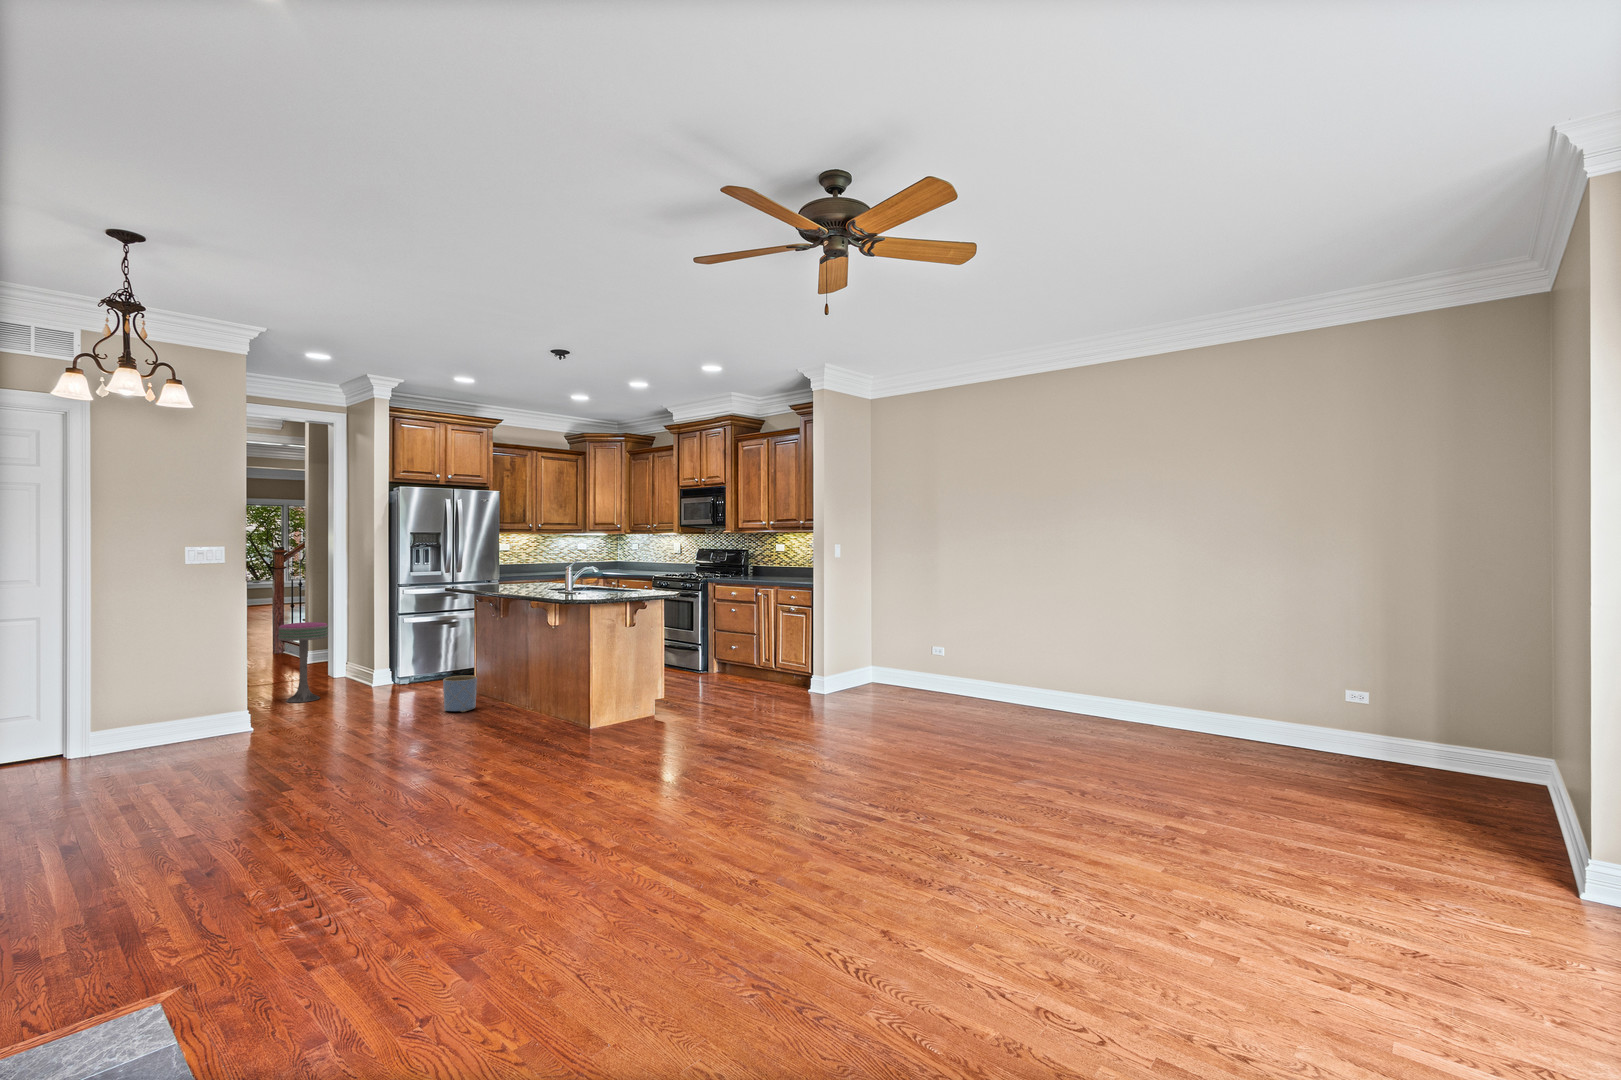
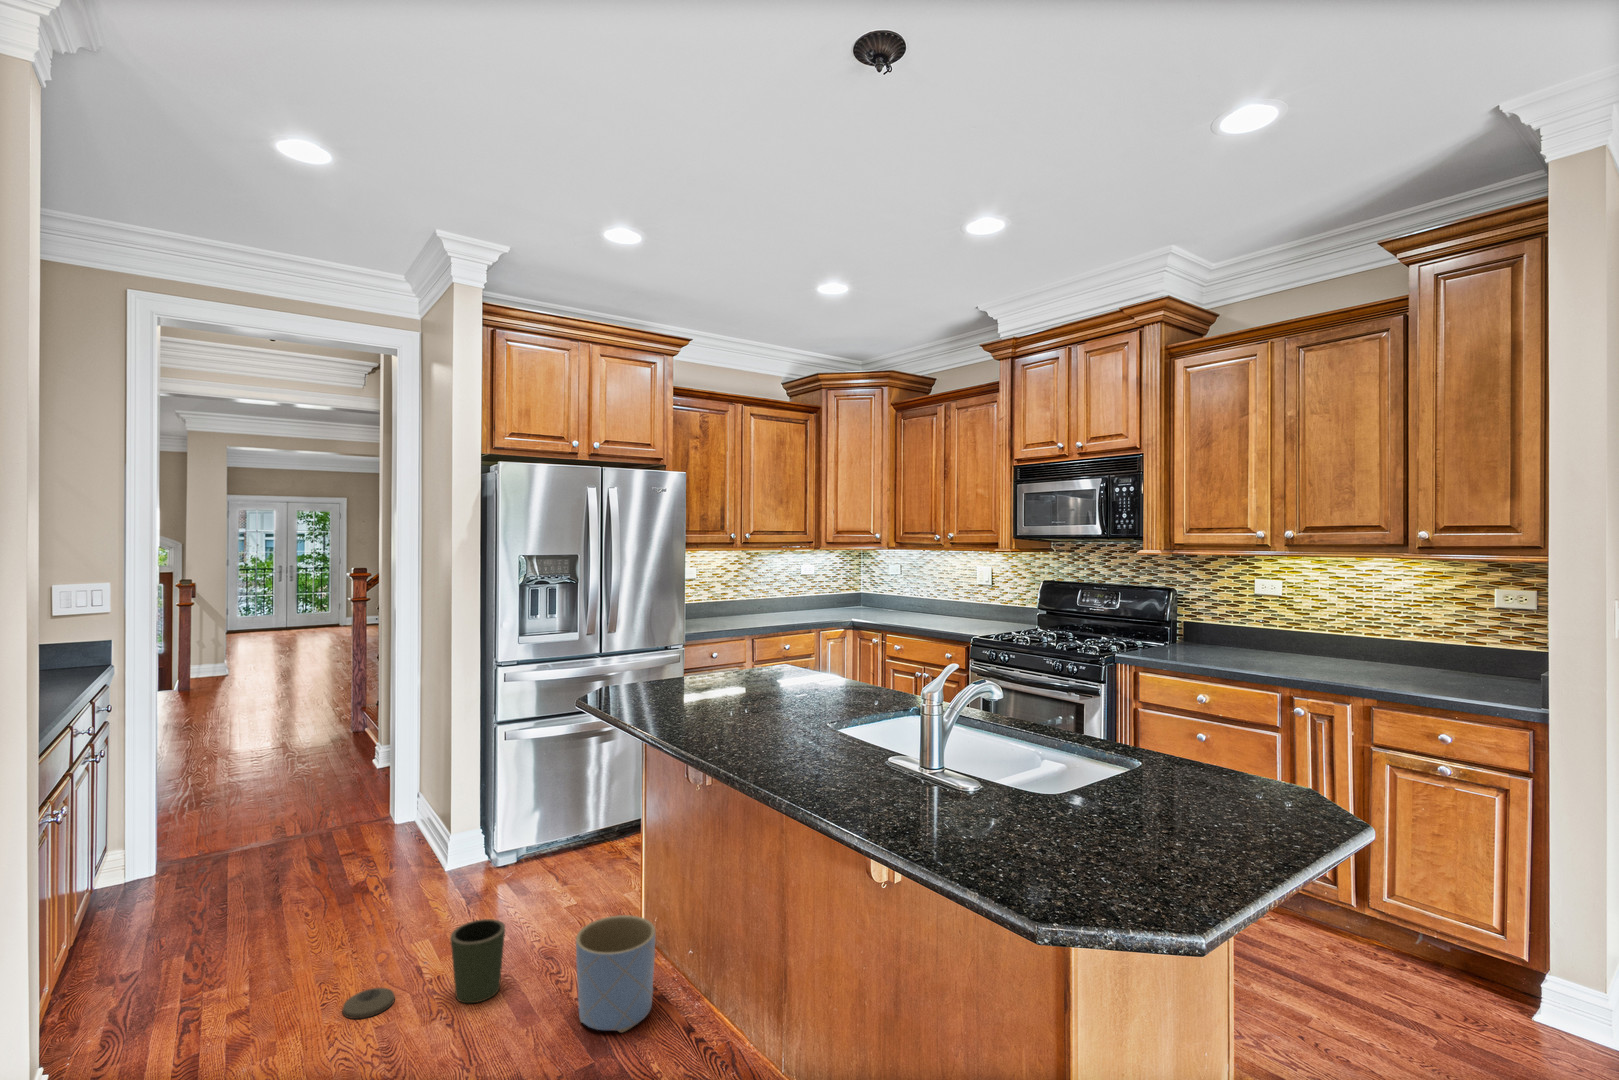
bar stool: present [278,622,328,703] -> none [249,747,354,932]
trash can: none [340,682,411,715] -> present [342,919,505,1019]

